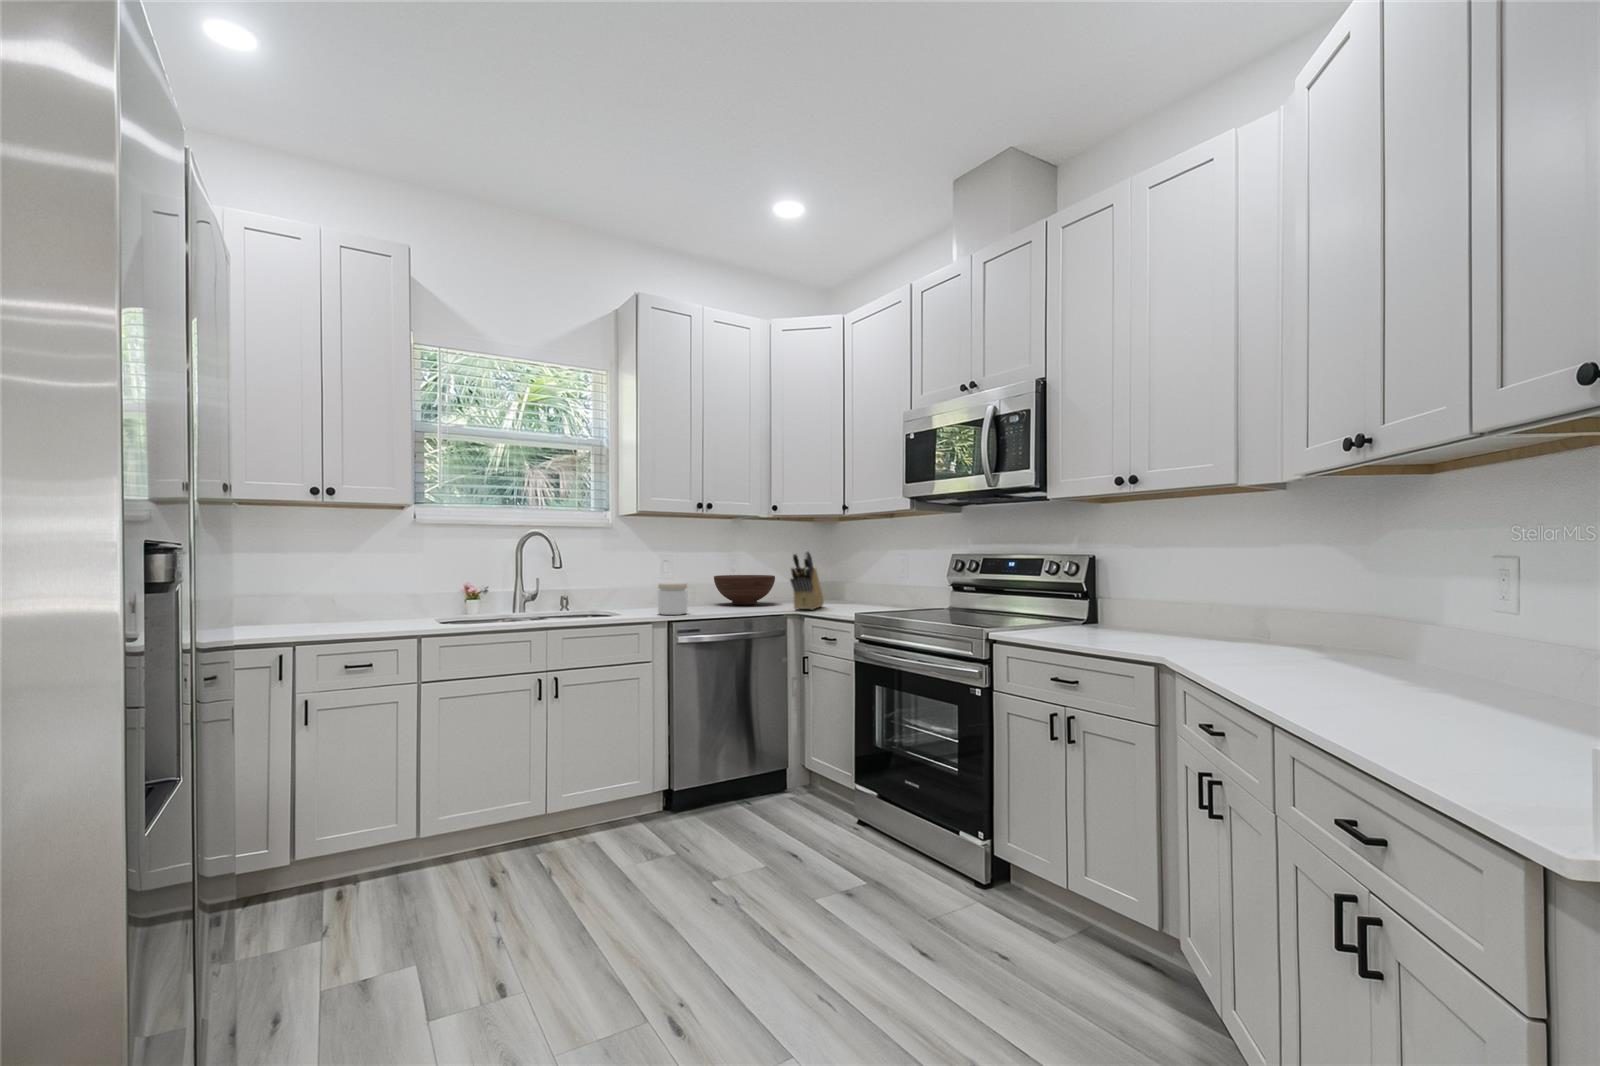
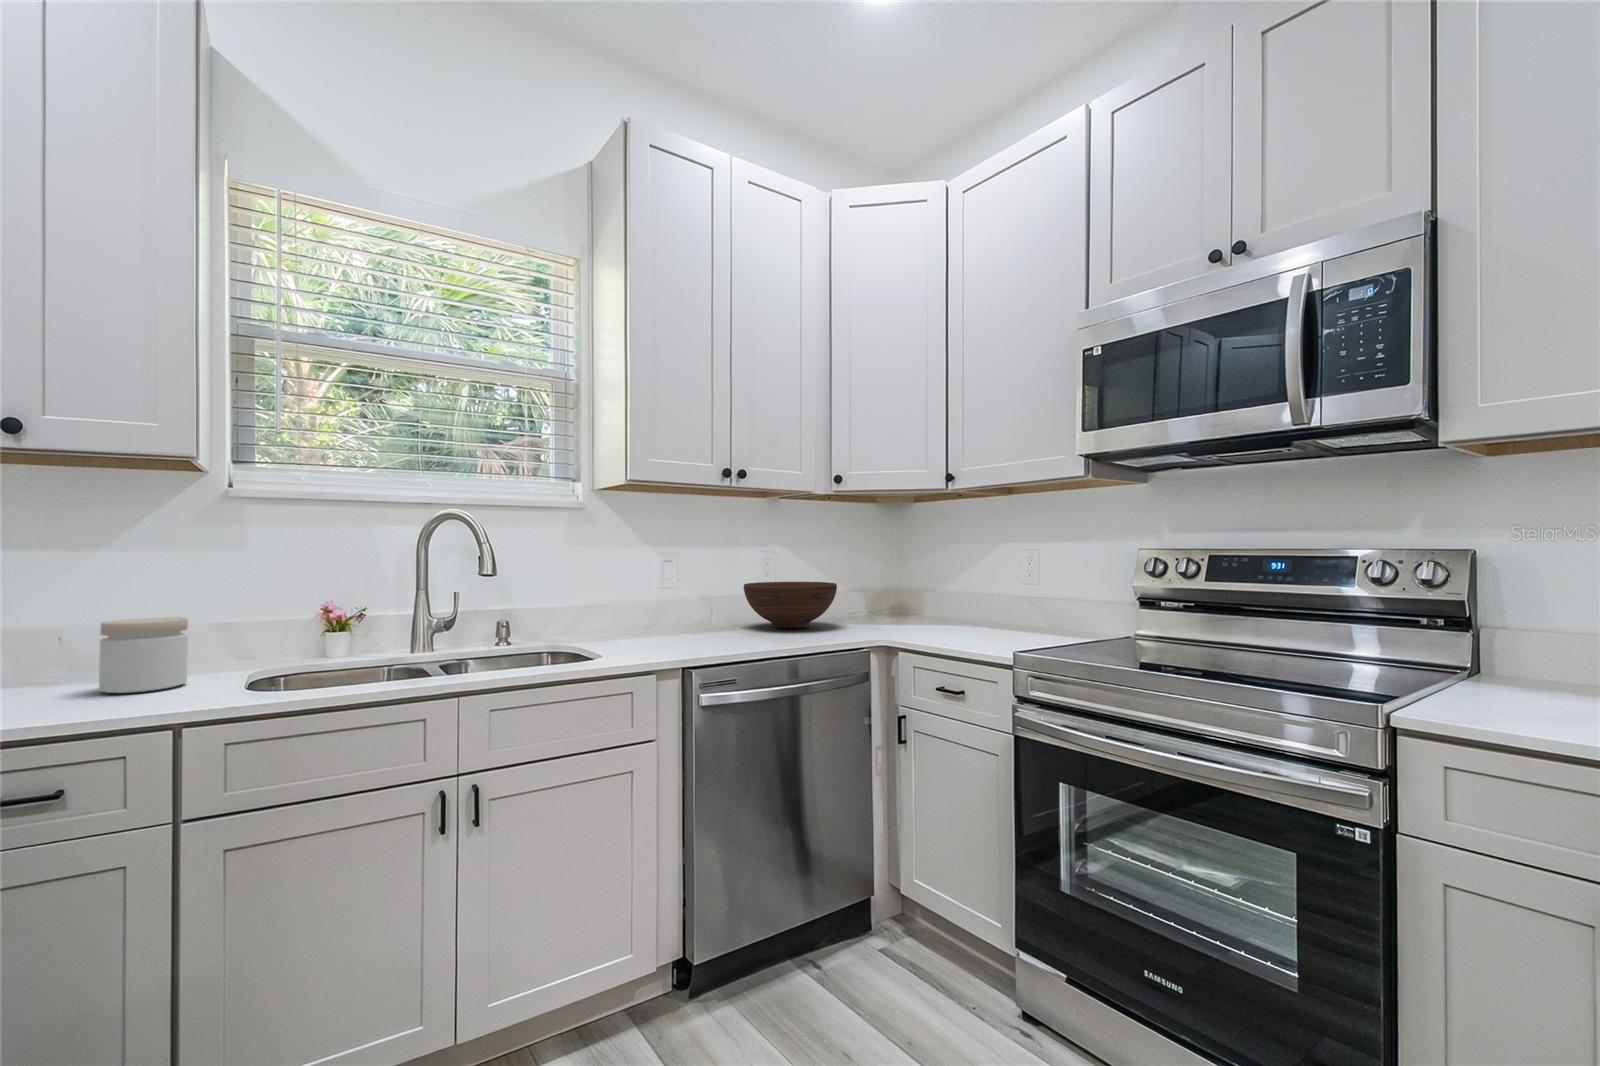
knife block: present [790,551,824,610] -> none [879,544,917,640]
jar: present [658,583,687,615] -> present [99,617,188,693]

